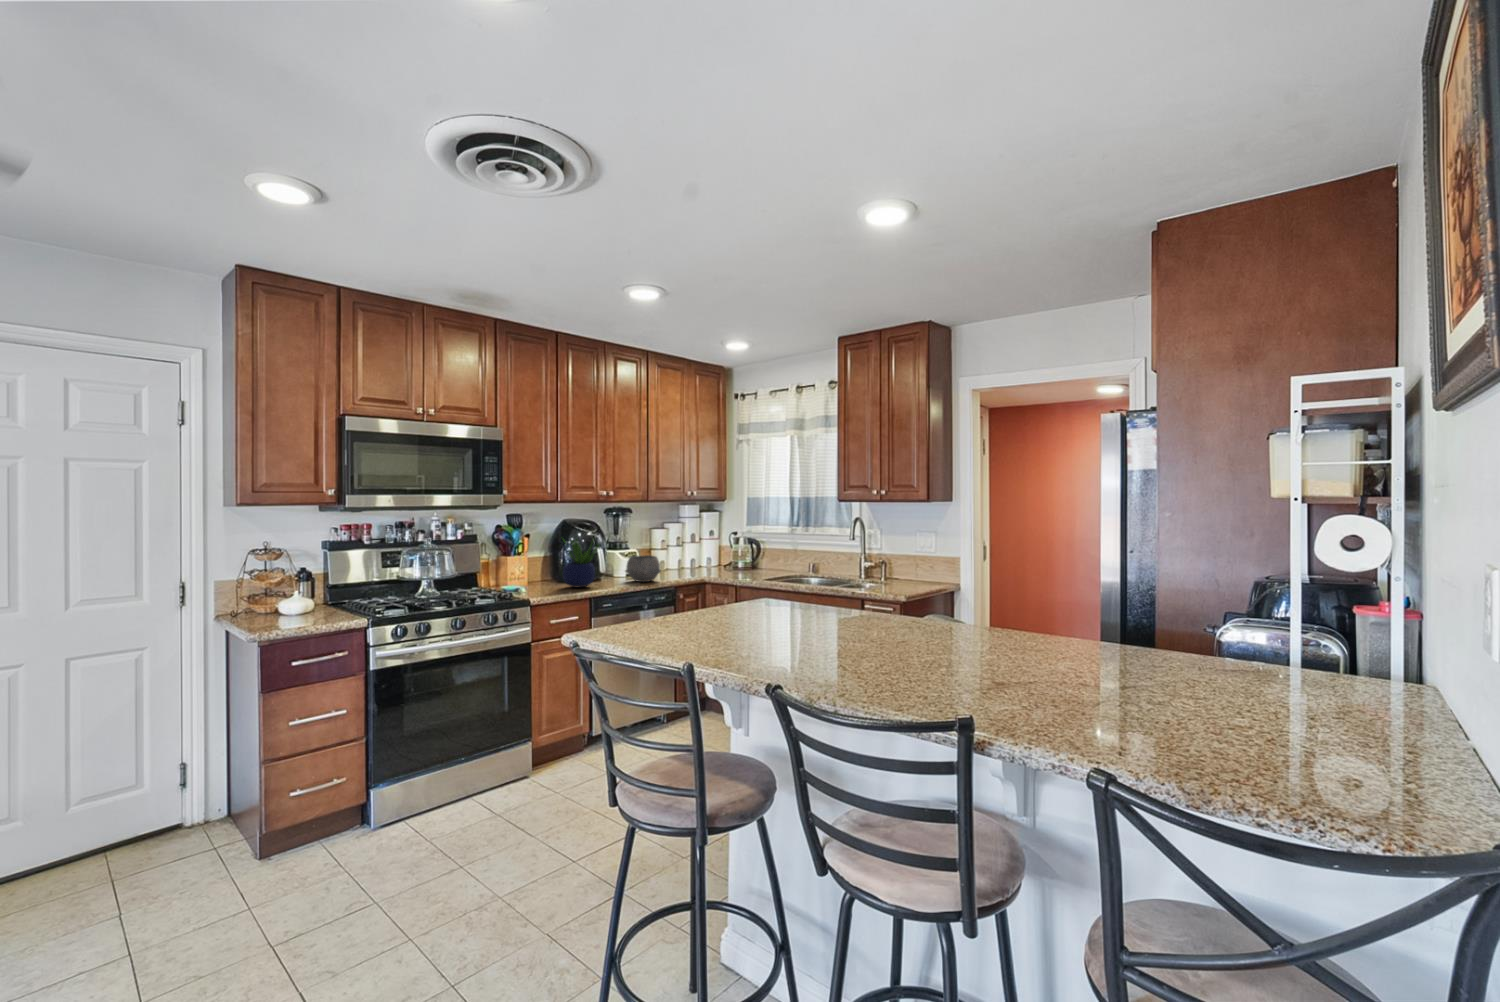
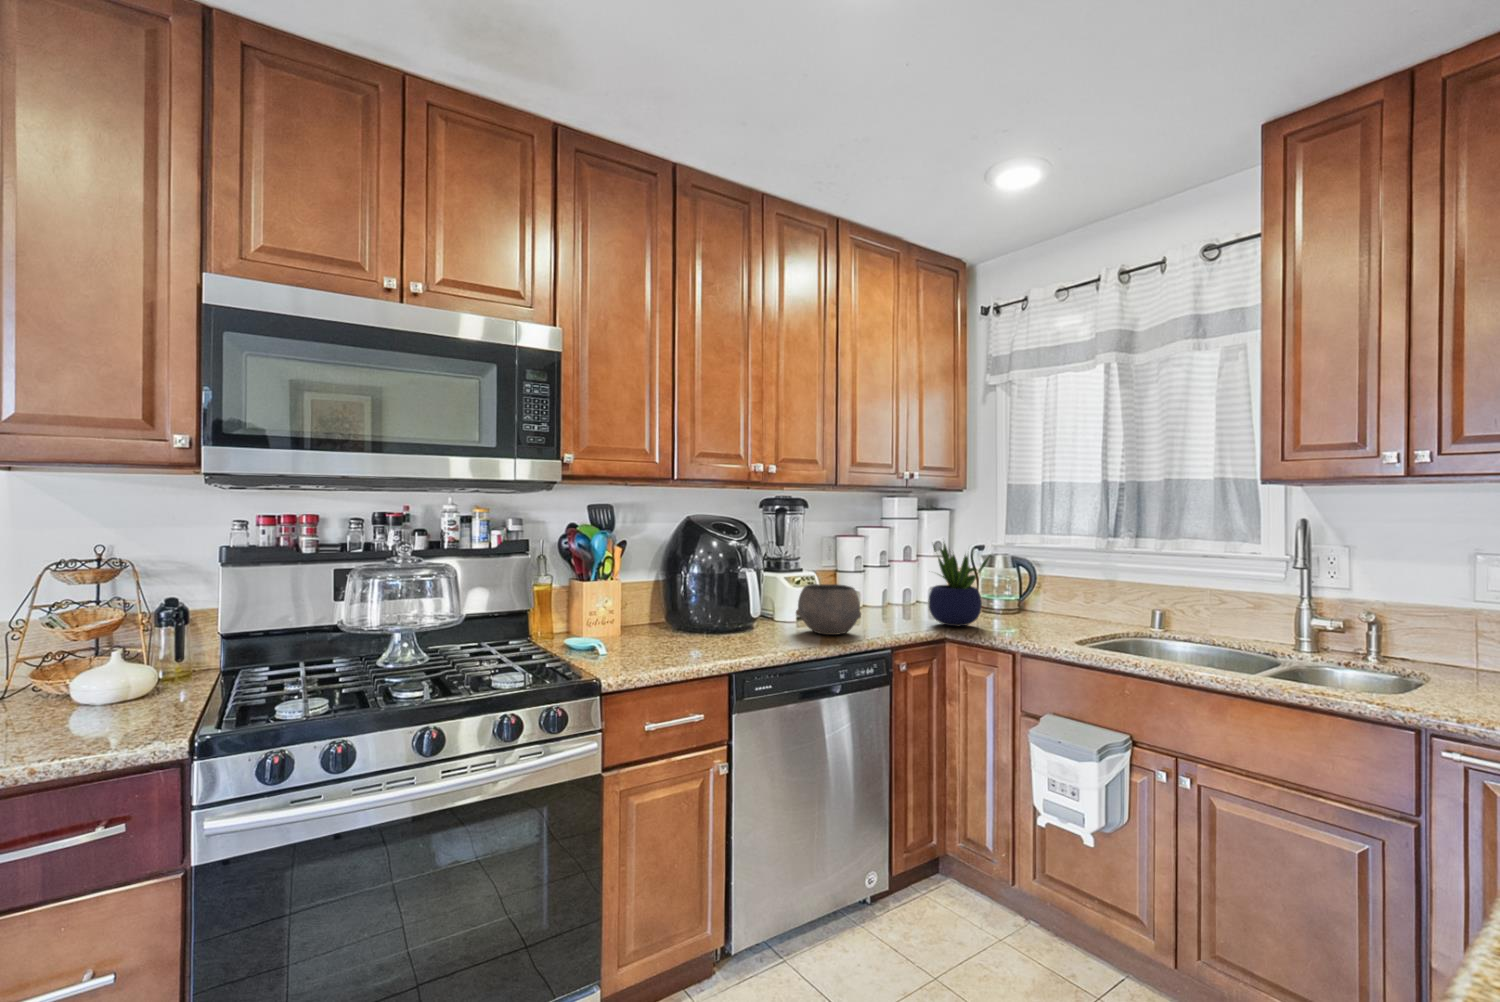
potted plant: present [563,540,598,587] -> present [928,543,991,626]

